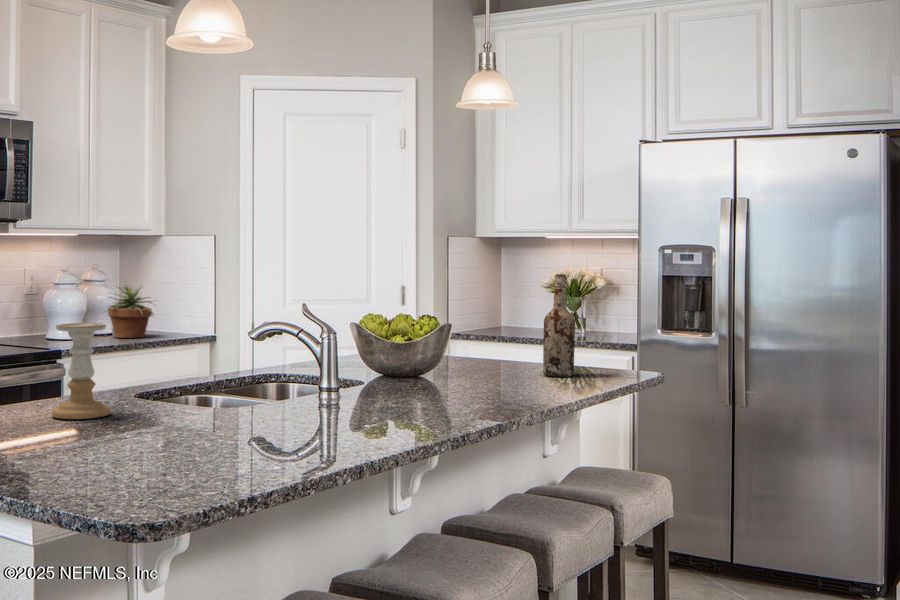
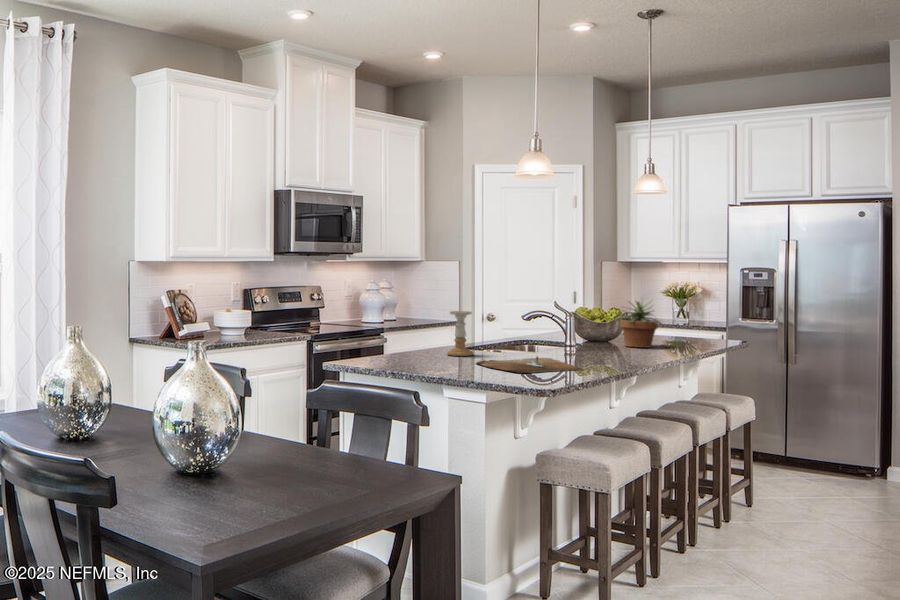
wine bottle: present [543,274,575,377] -> none [676,287,695,343]
potted plant: present [107,284,153,338] -> present [616,299,664,347]
cutting board: none [72,421,301,474] -> present [476,356,583,373]

